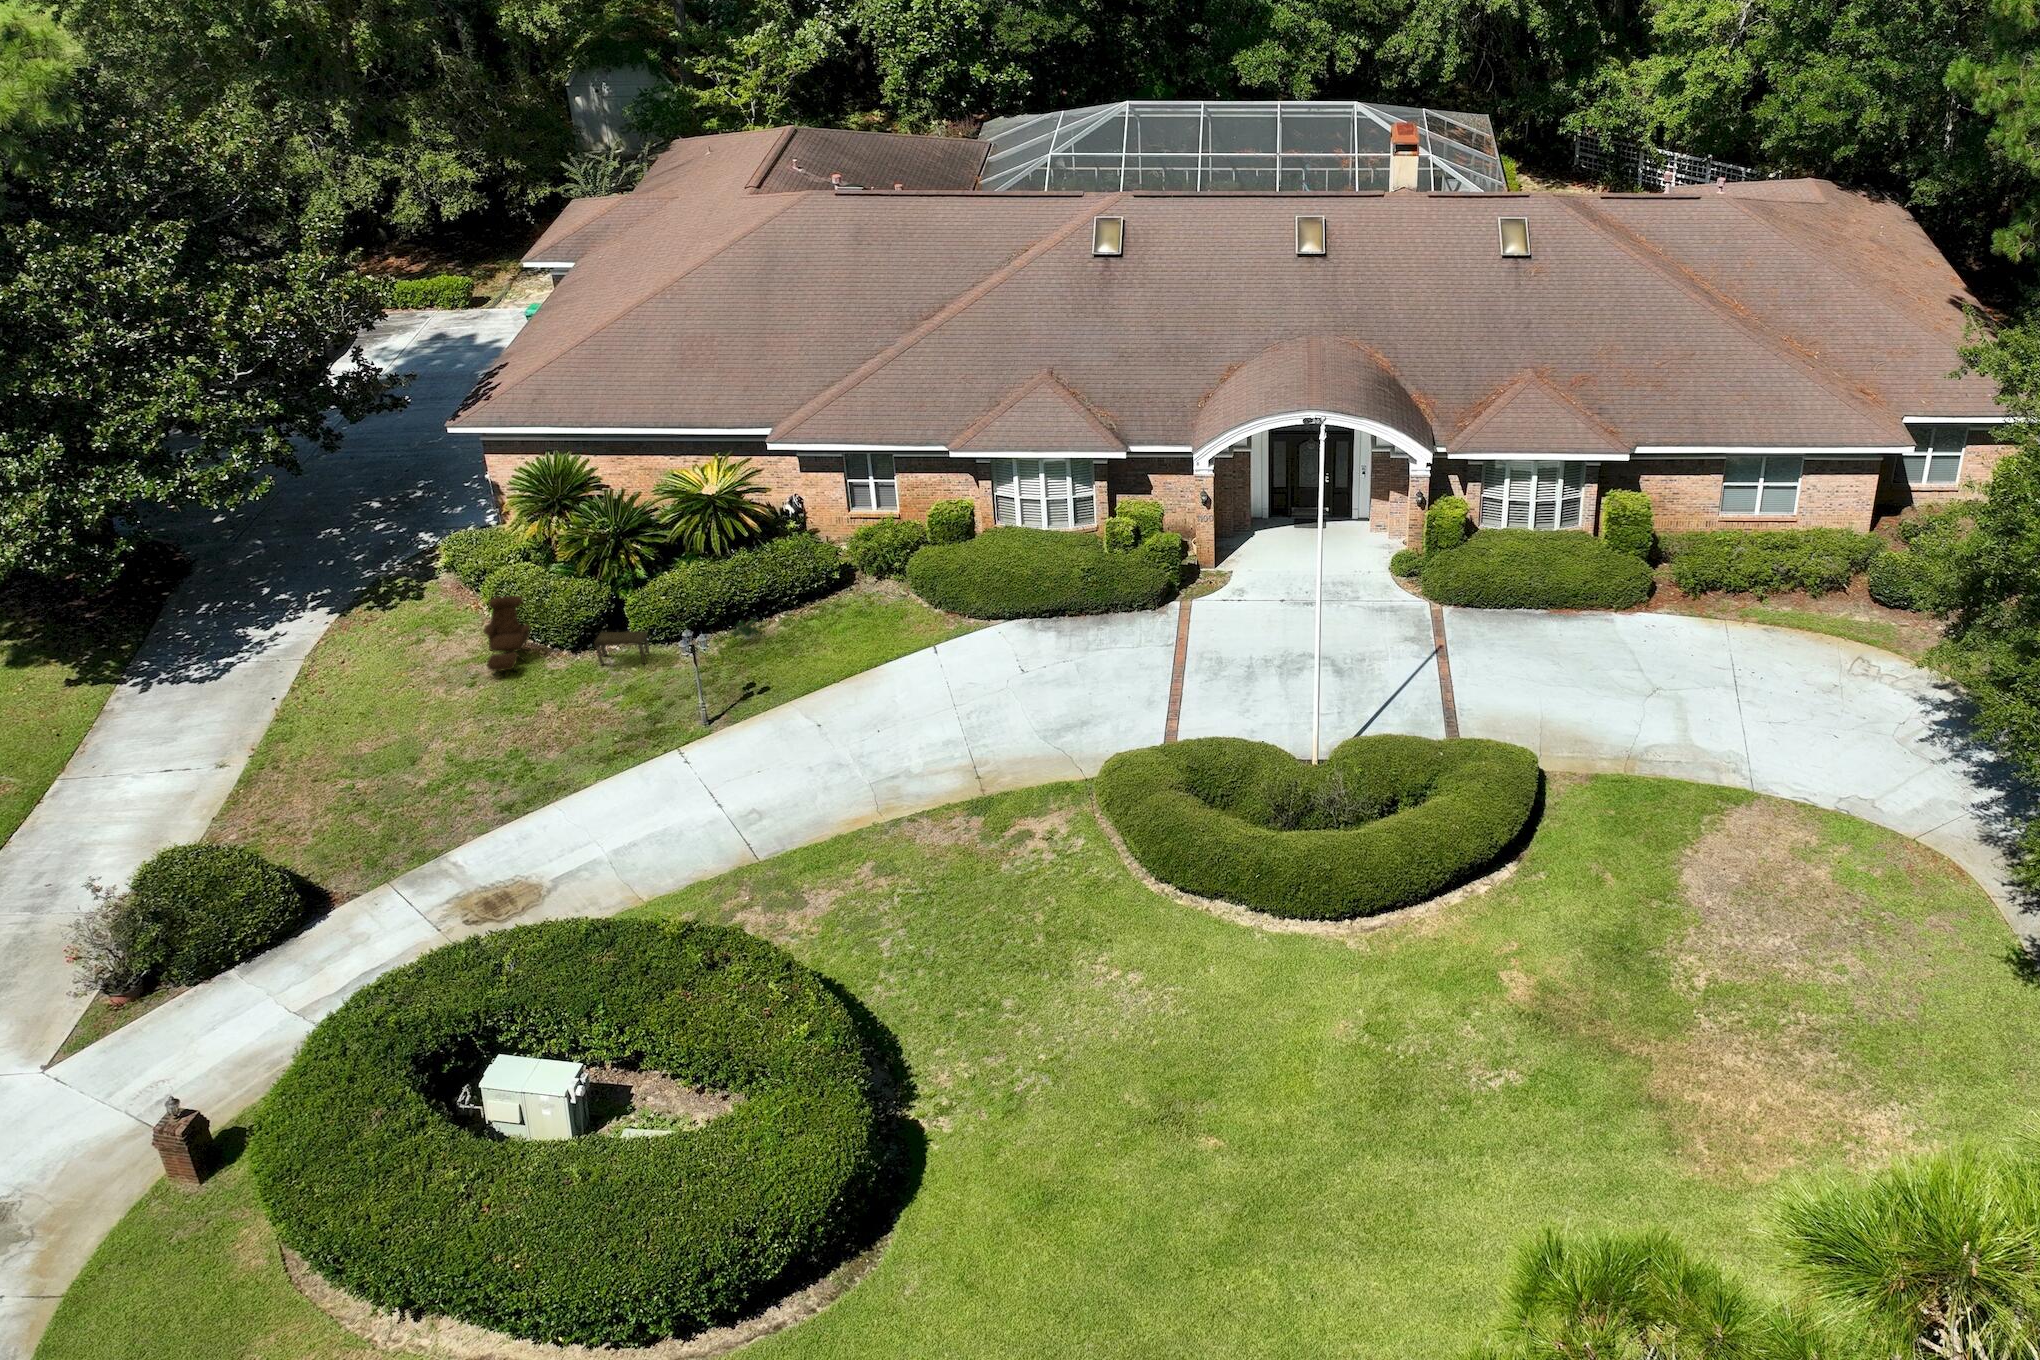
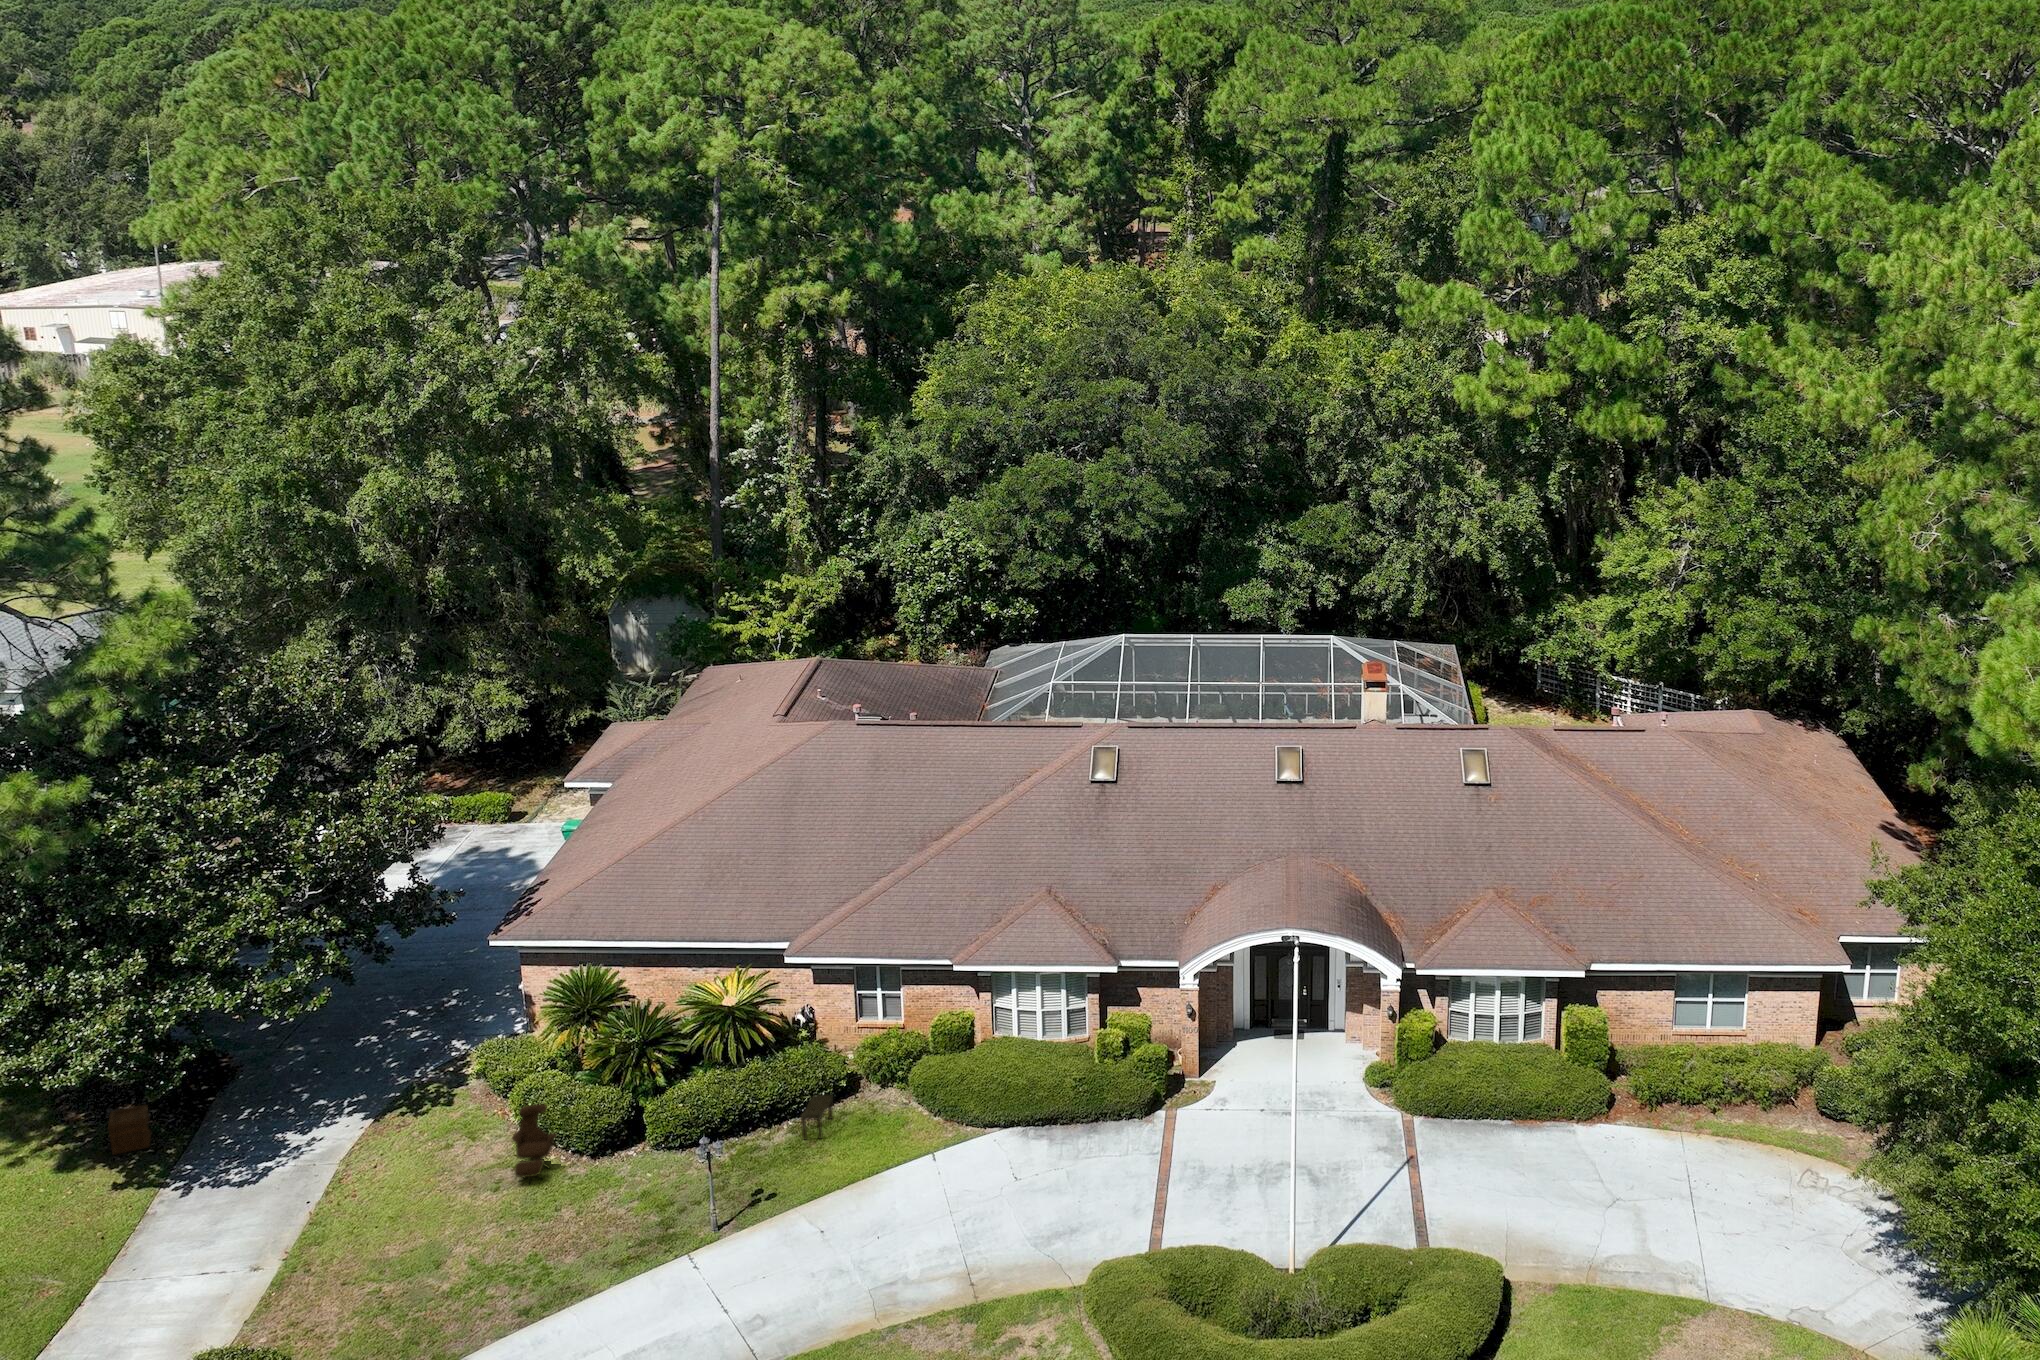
wooden crate: none [78,591,129,642] -> present [108,1105,151,1155]
potted plant: present [732,619,763,639] -> none [748,1125,781,1146]
bench: present [594,631,649,665] -> present [801,1095,833,1139]

